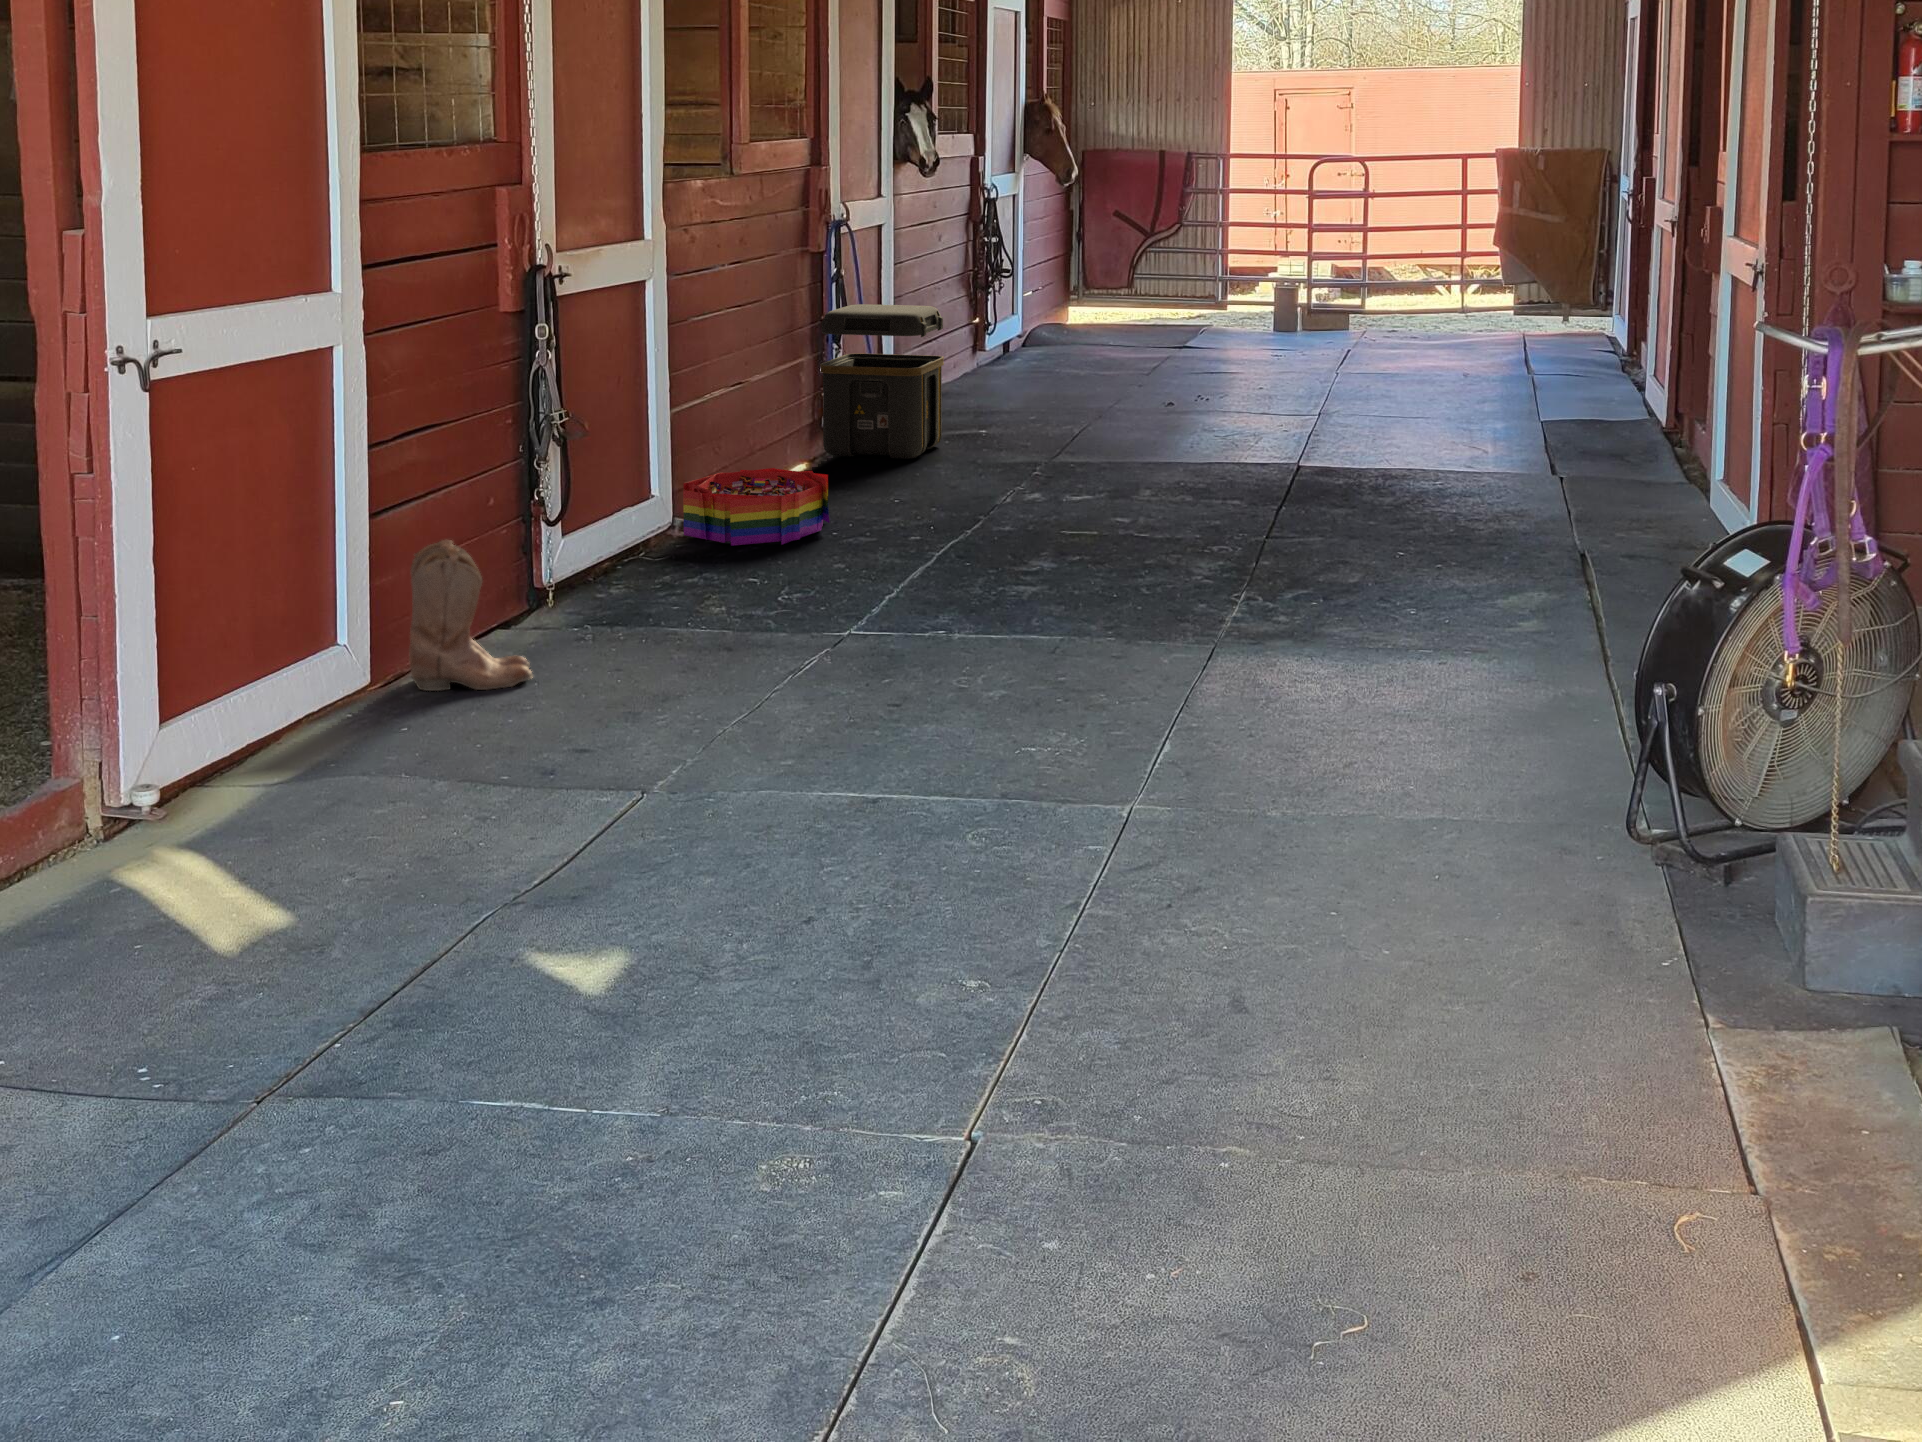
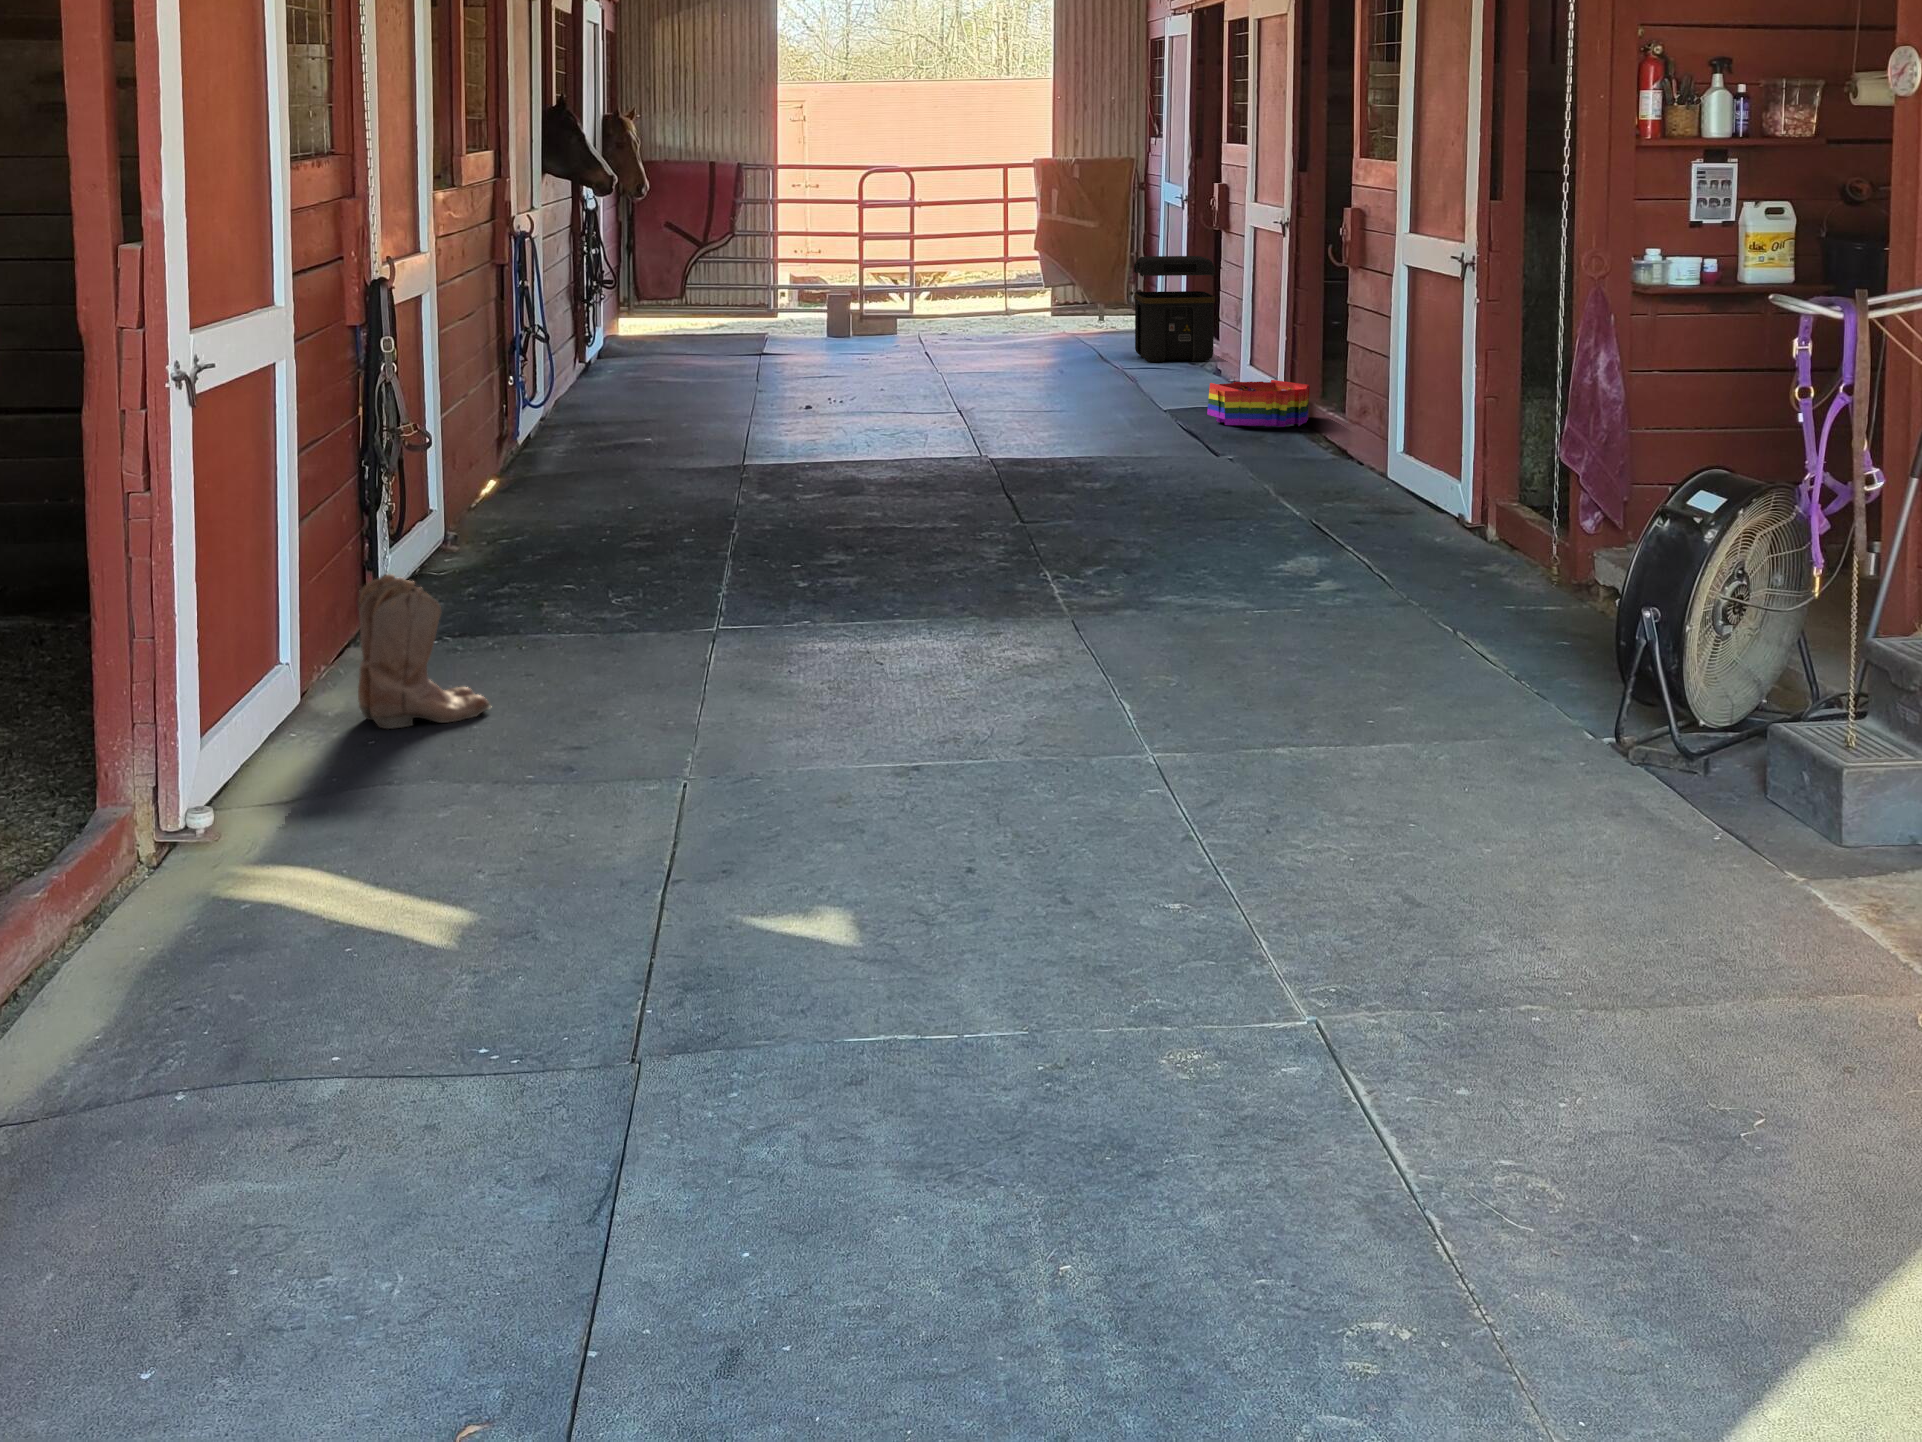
toolbox: present [820,304,944,459] -> present [1134,256,1215,362]
storage bin: present [683,468,829,546] -> present [1207,380,1310,427]

